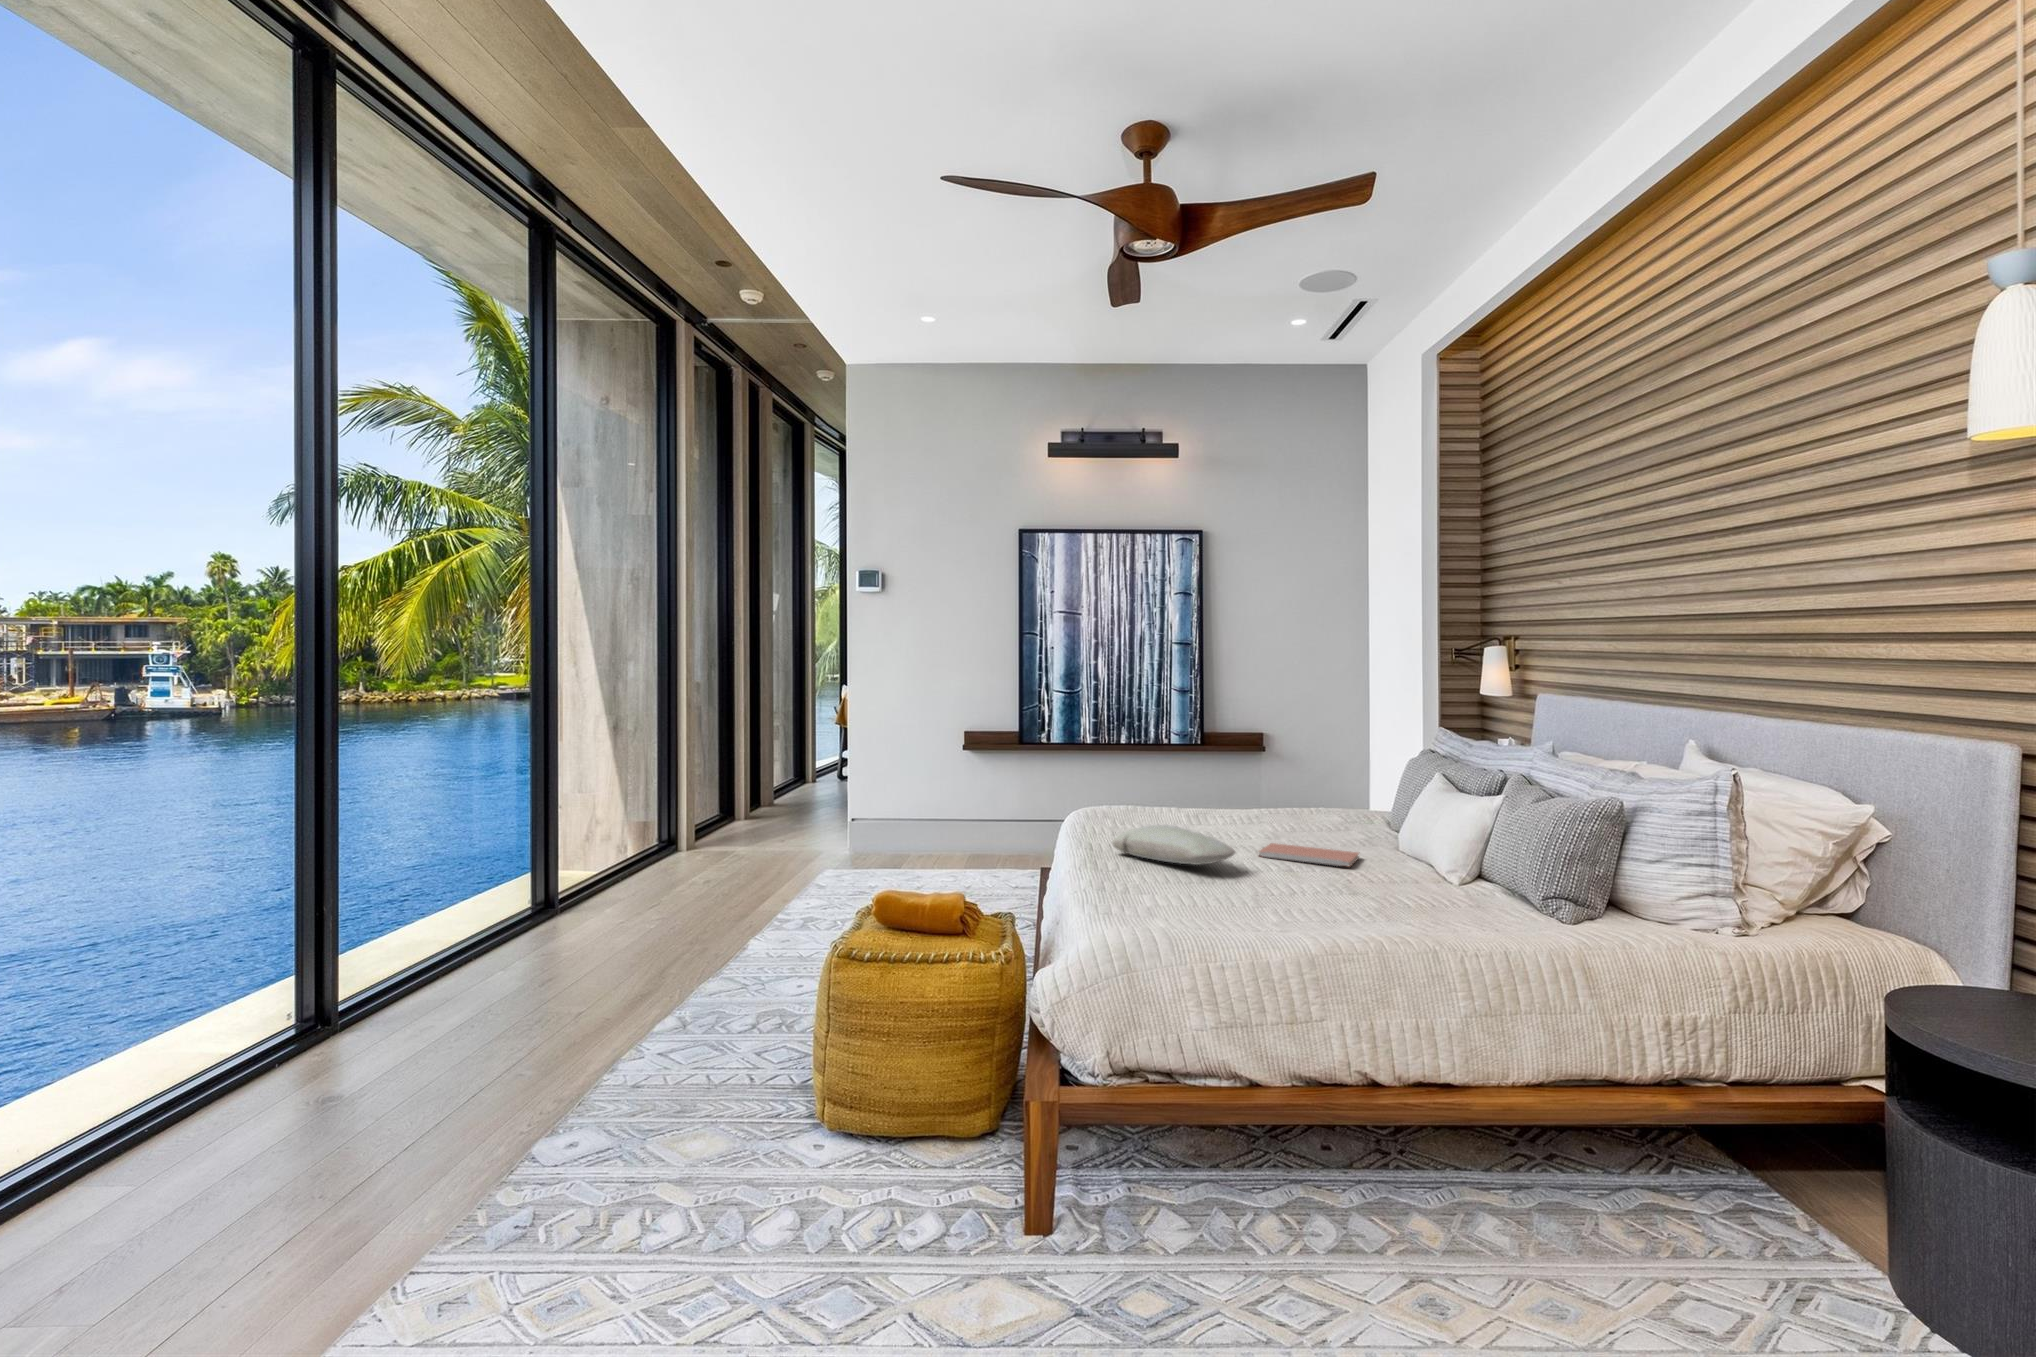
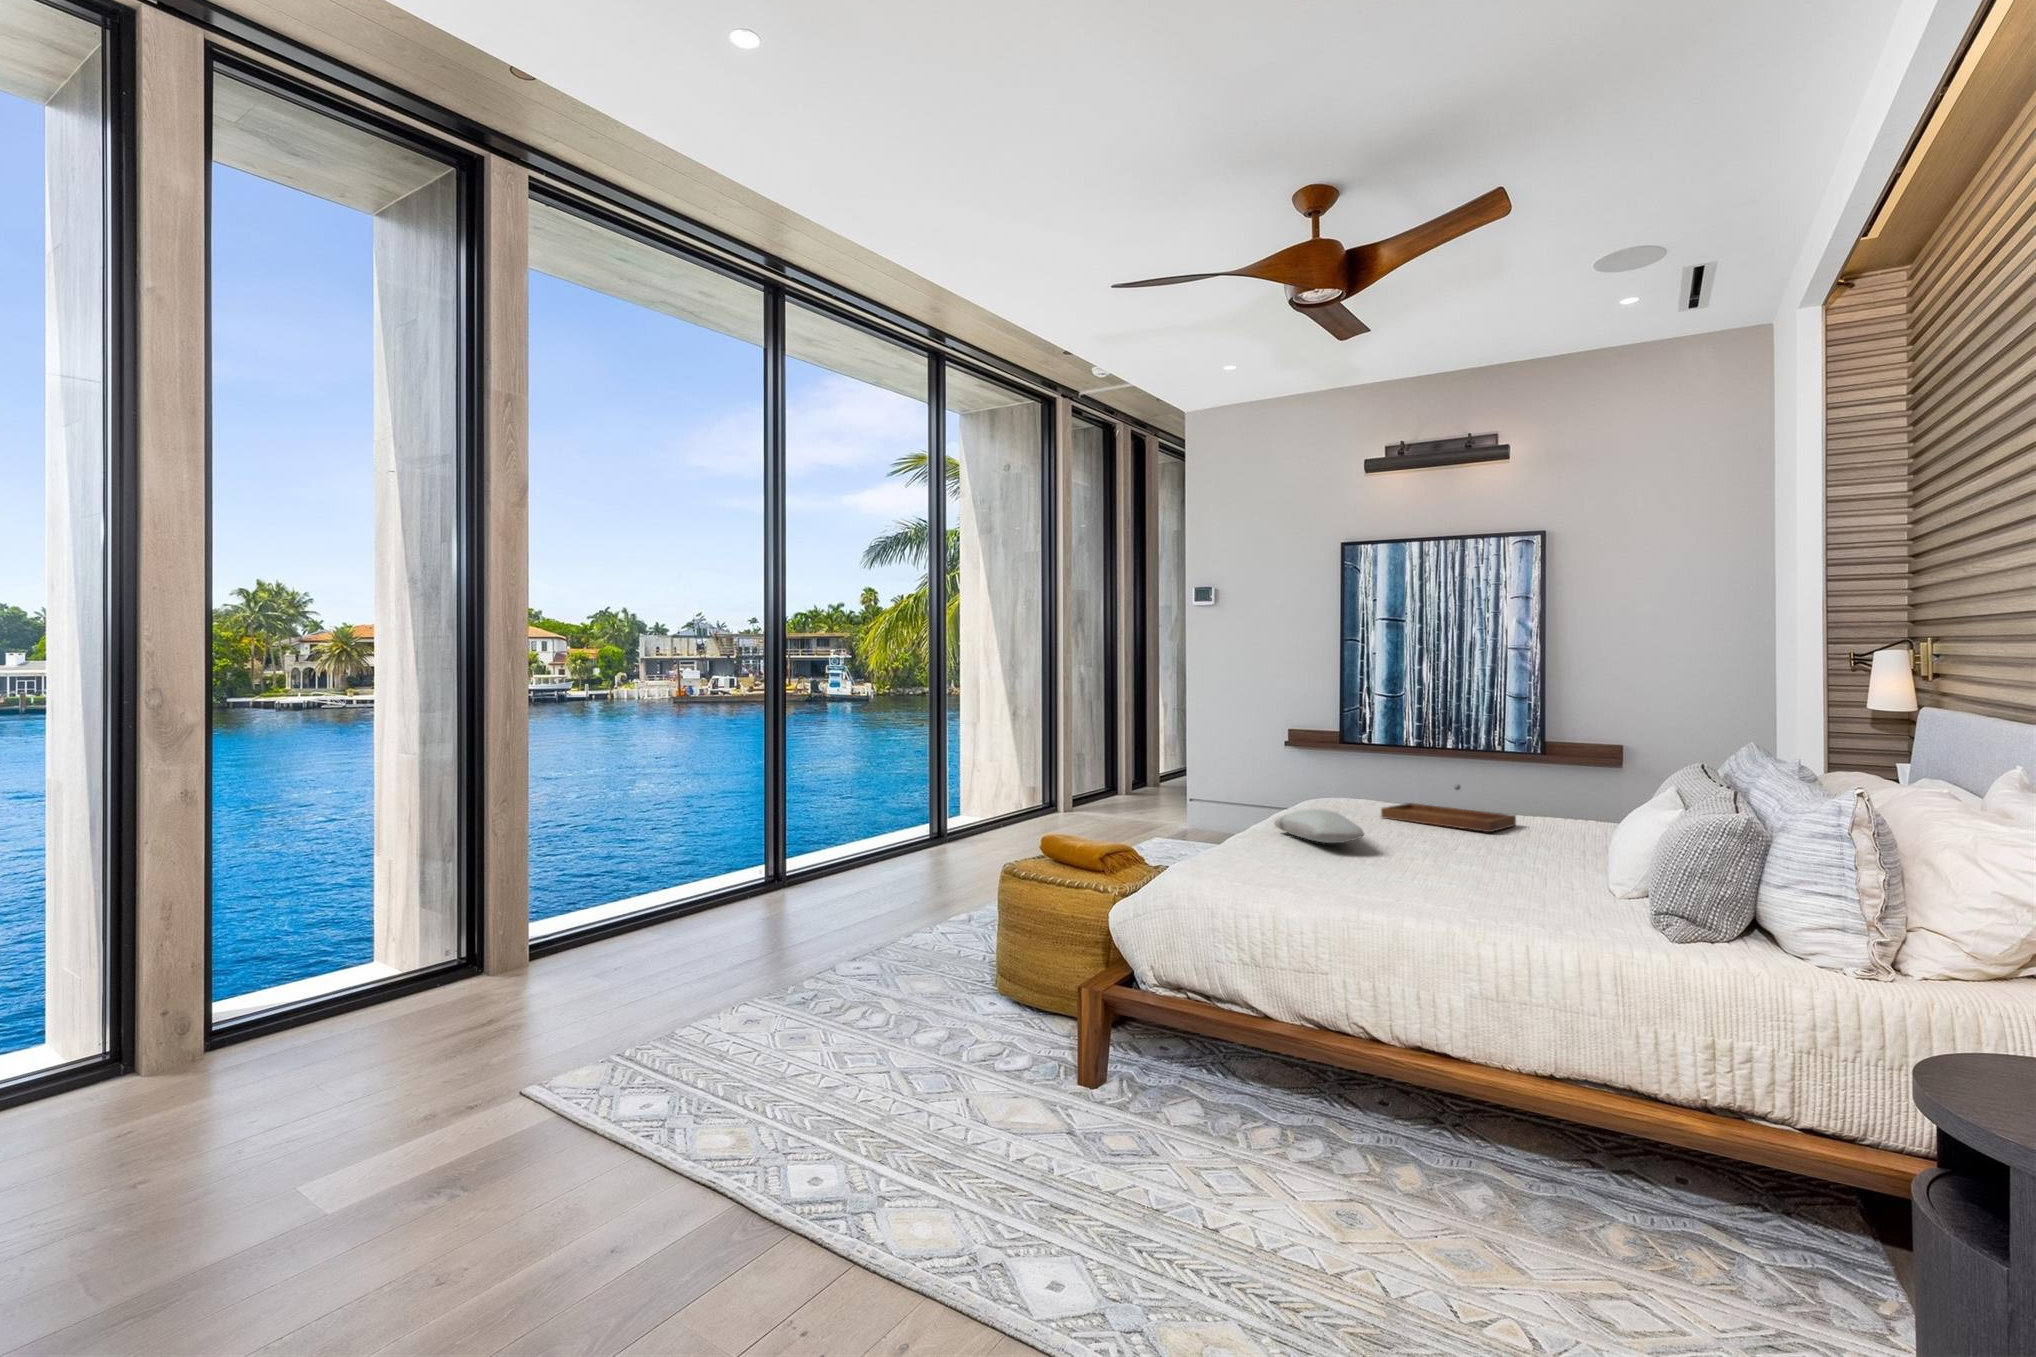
tray: none [1177,786,1300,835] -> present [1381,784,1516,832]
notebook: present [1259,843,1359,866] -> none [1415,835,1523,858]

